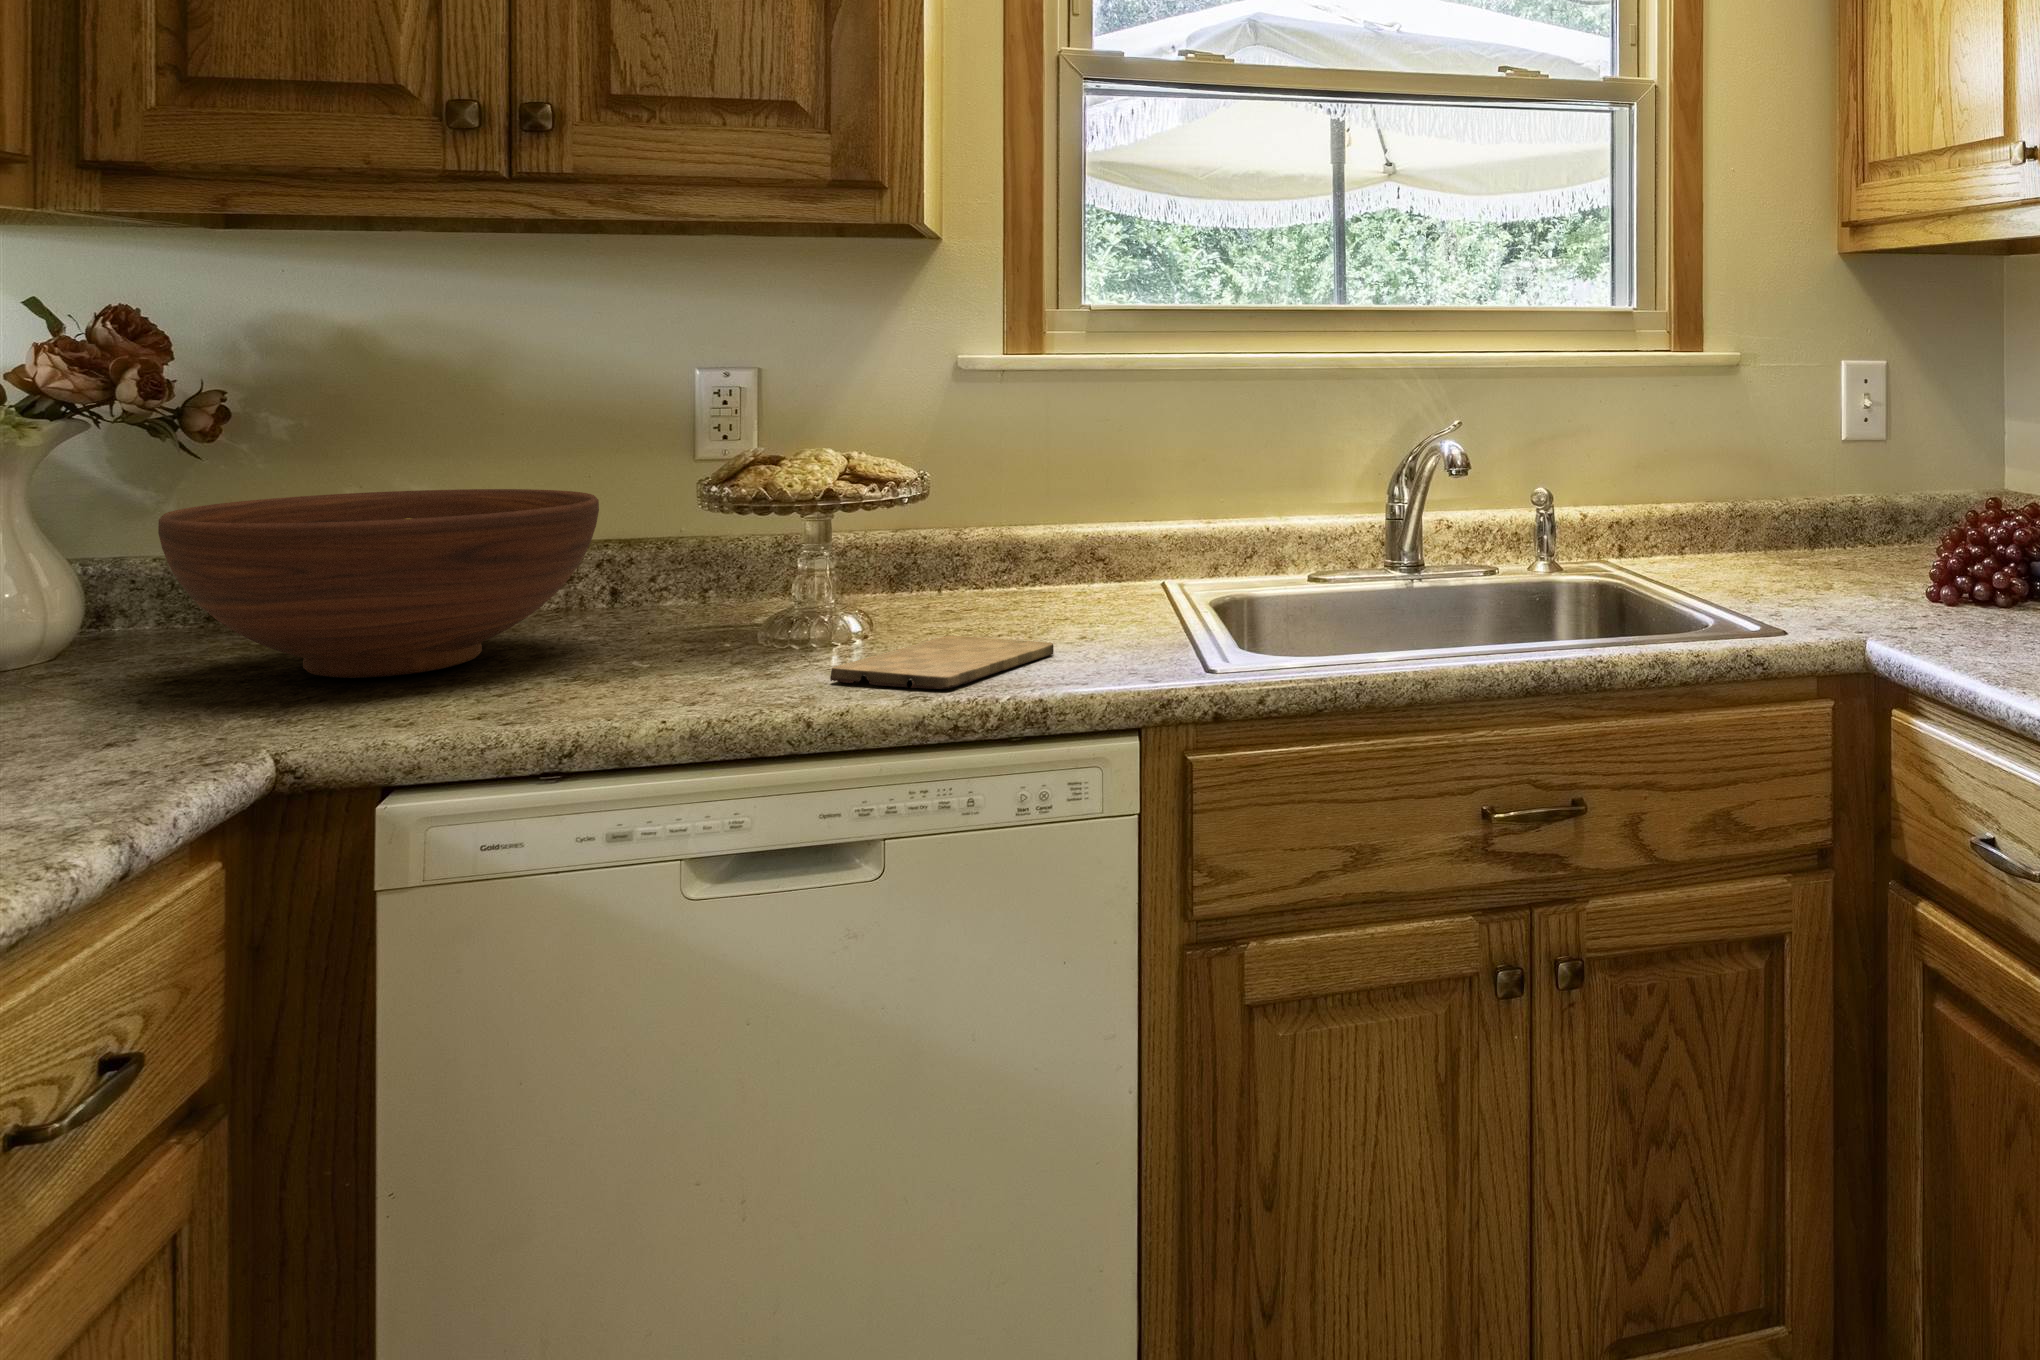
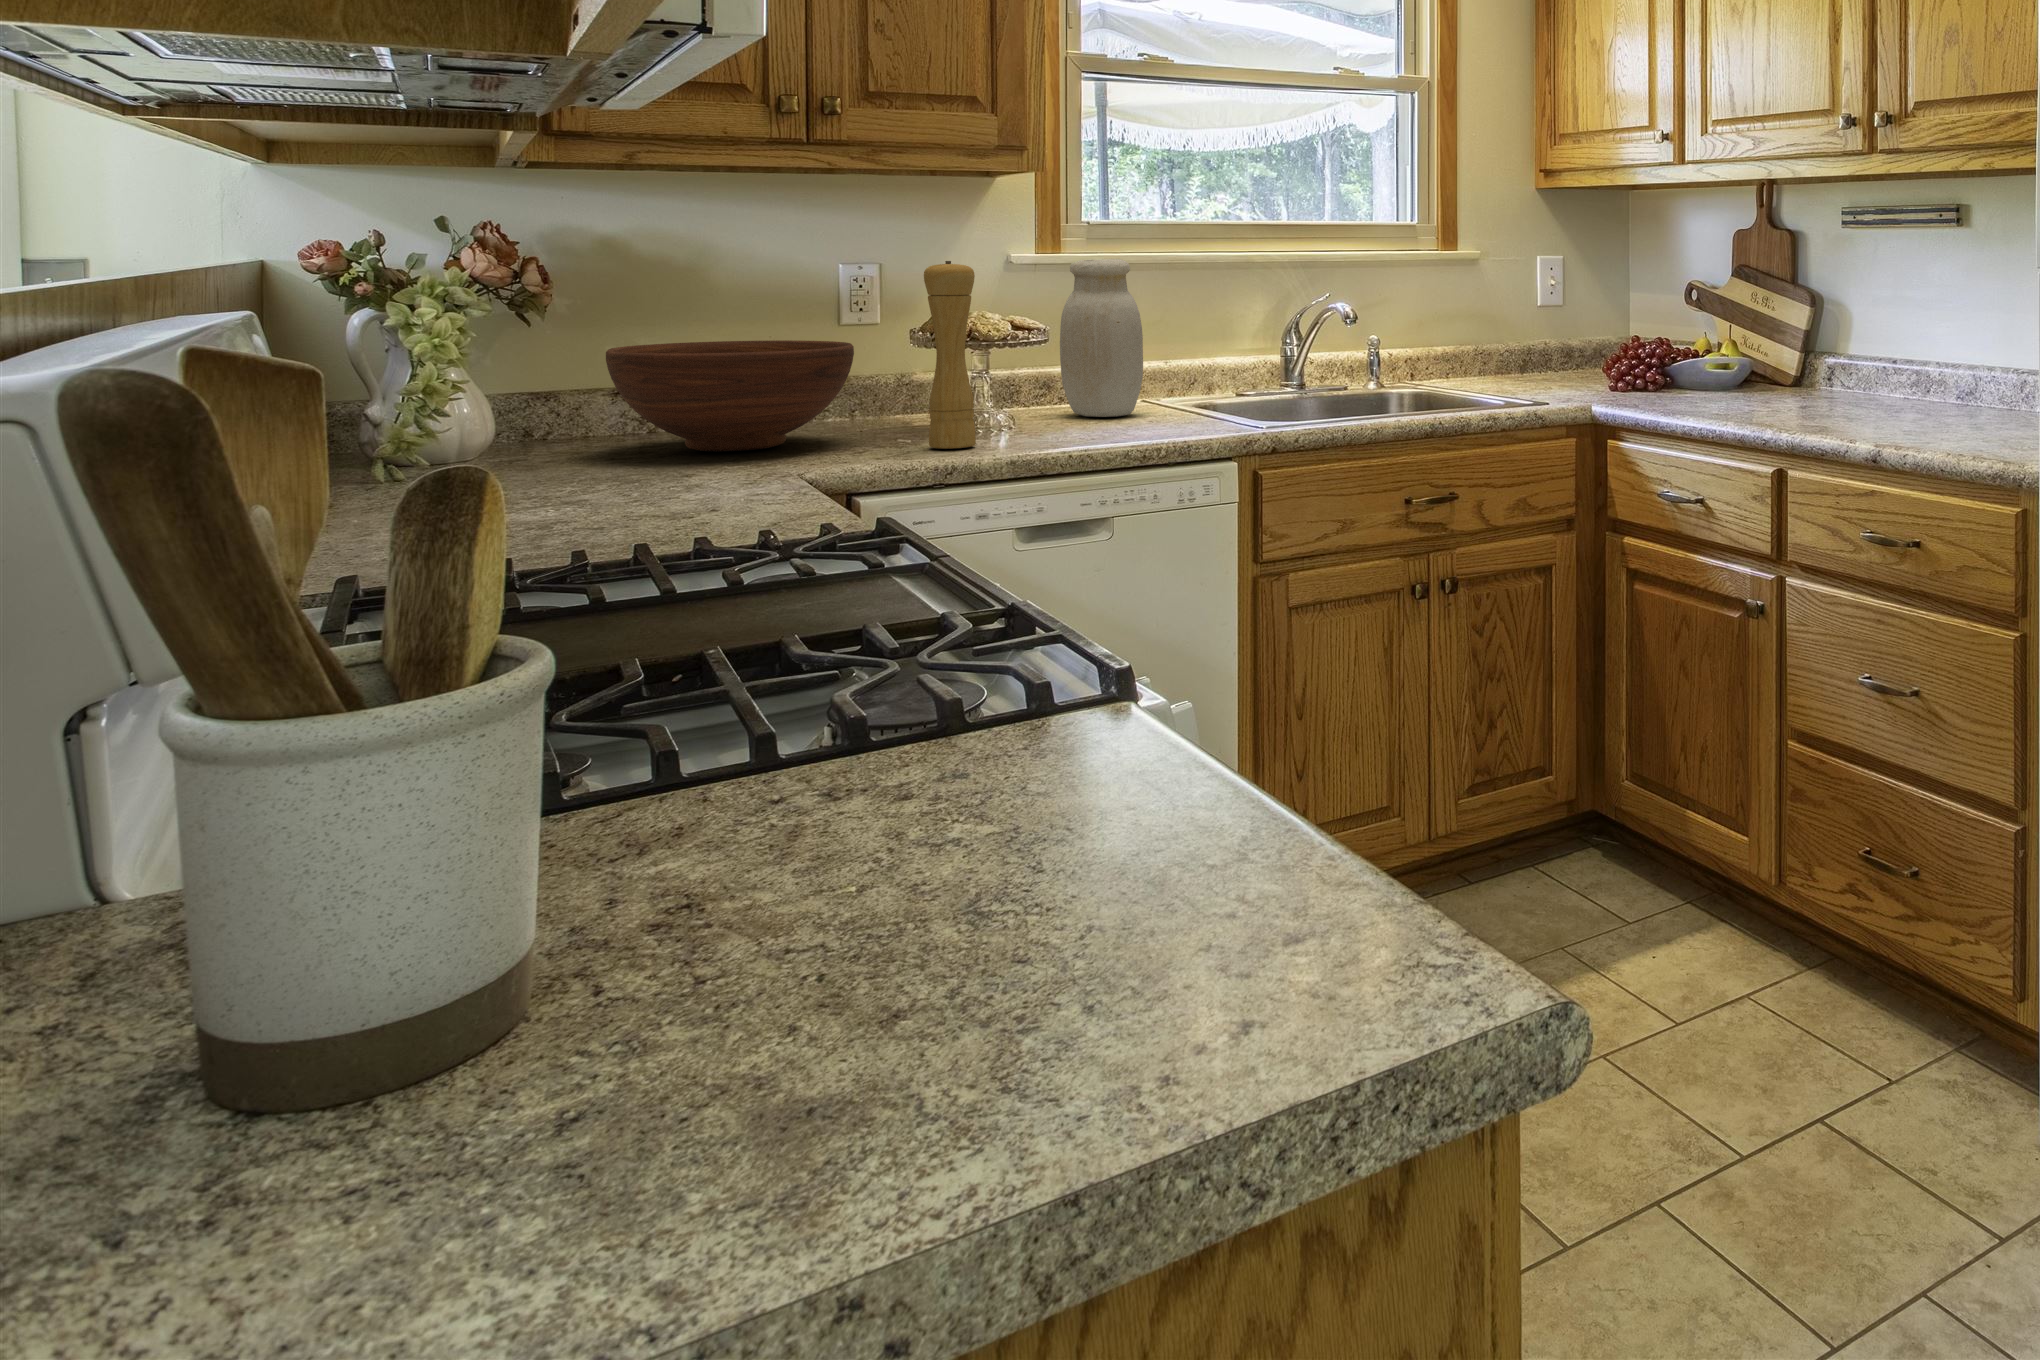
jar: none [1005,366,1130,619] -> present [1060,259,1143,417]
pepper mill: none [632,369,723,693] -> present [924,261,976,449]
cutting board: present [830,636,1054,689] -> none [1037,422,1140,442]

